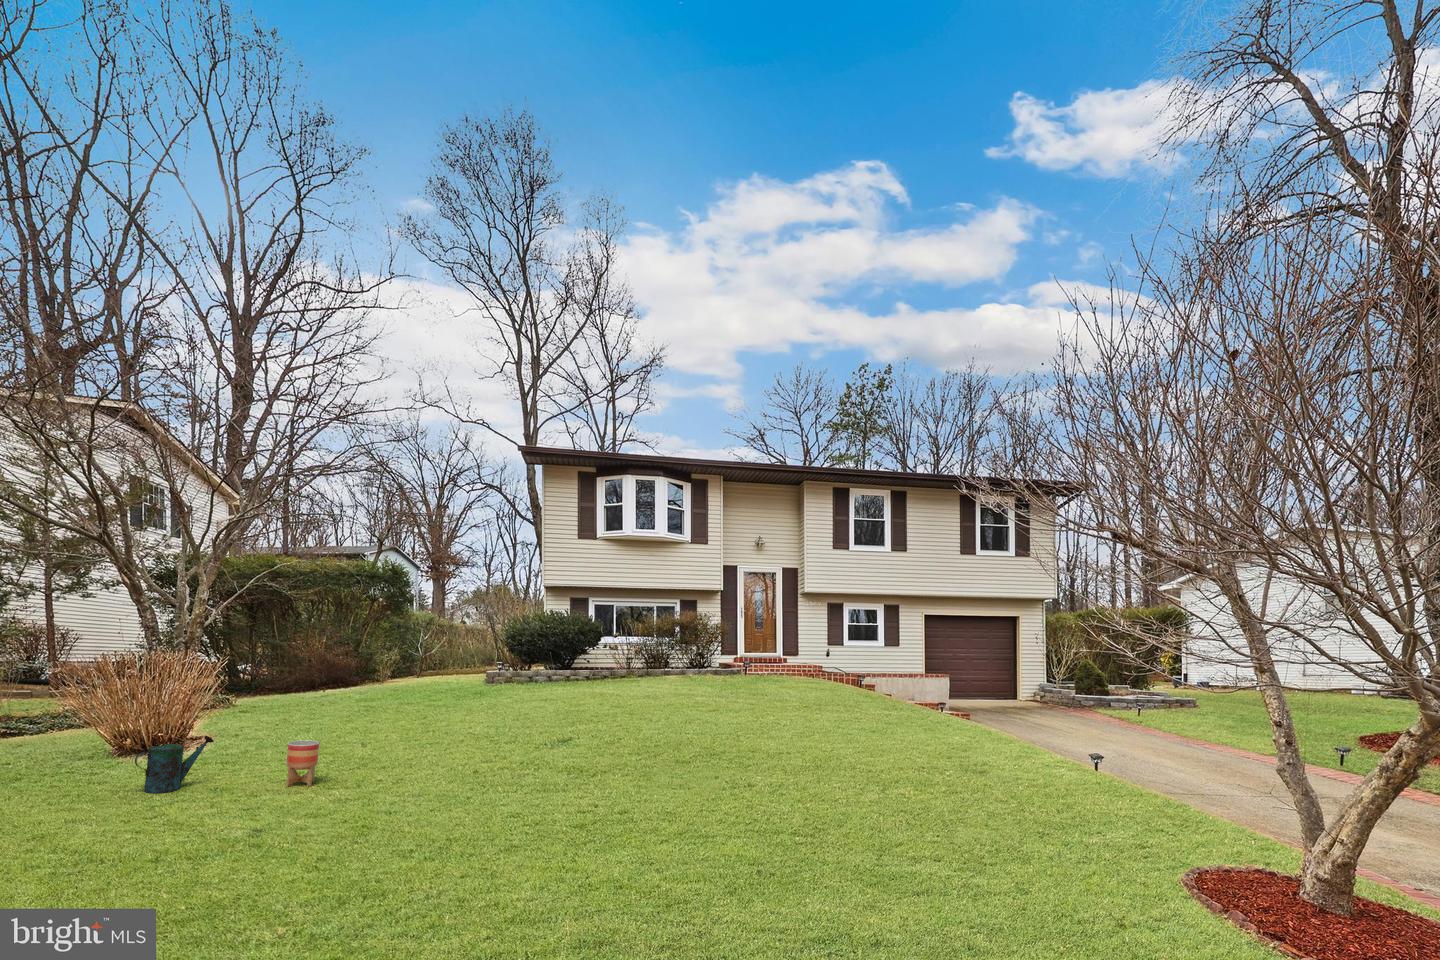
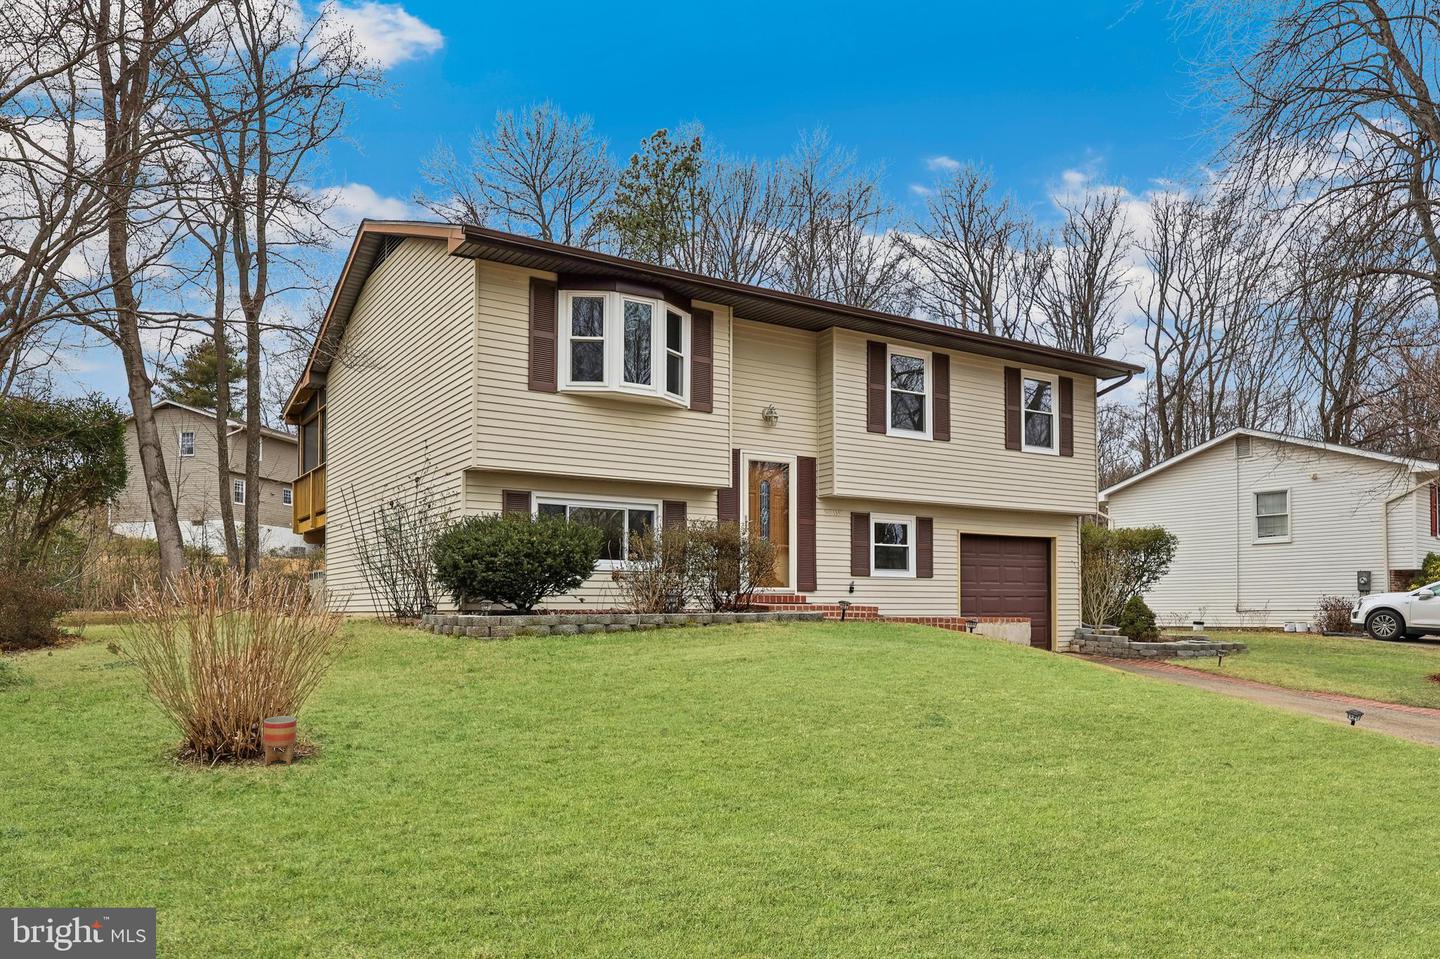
watering can: present [135,736,214,793] -> none [106,714,186,776]

